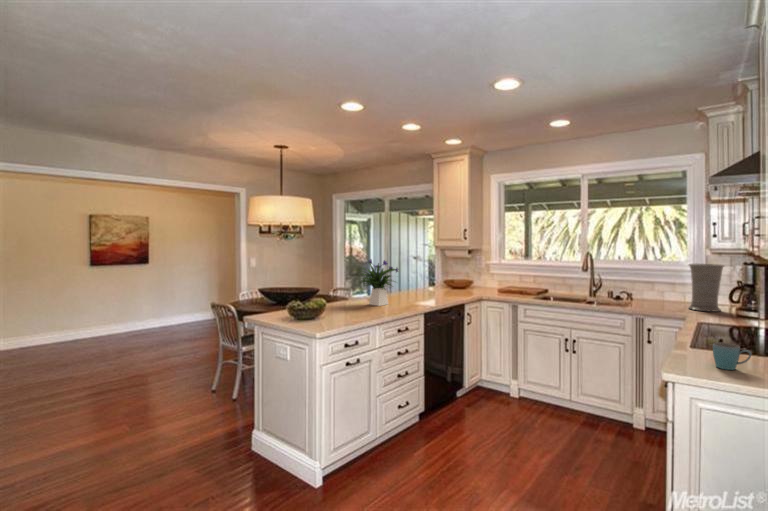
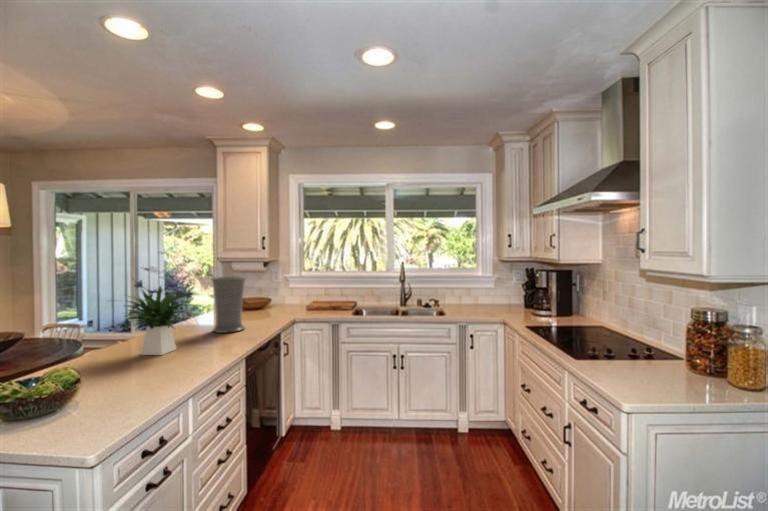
vase: present [688,264,724,312] -> present [211,276,246,333]
mug: present [713,342,751,370] -> none [617,348,650,377]

